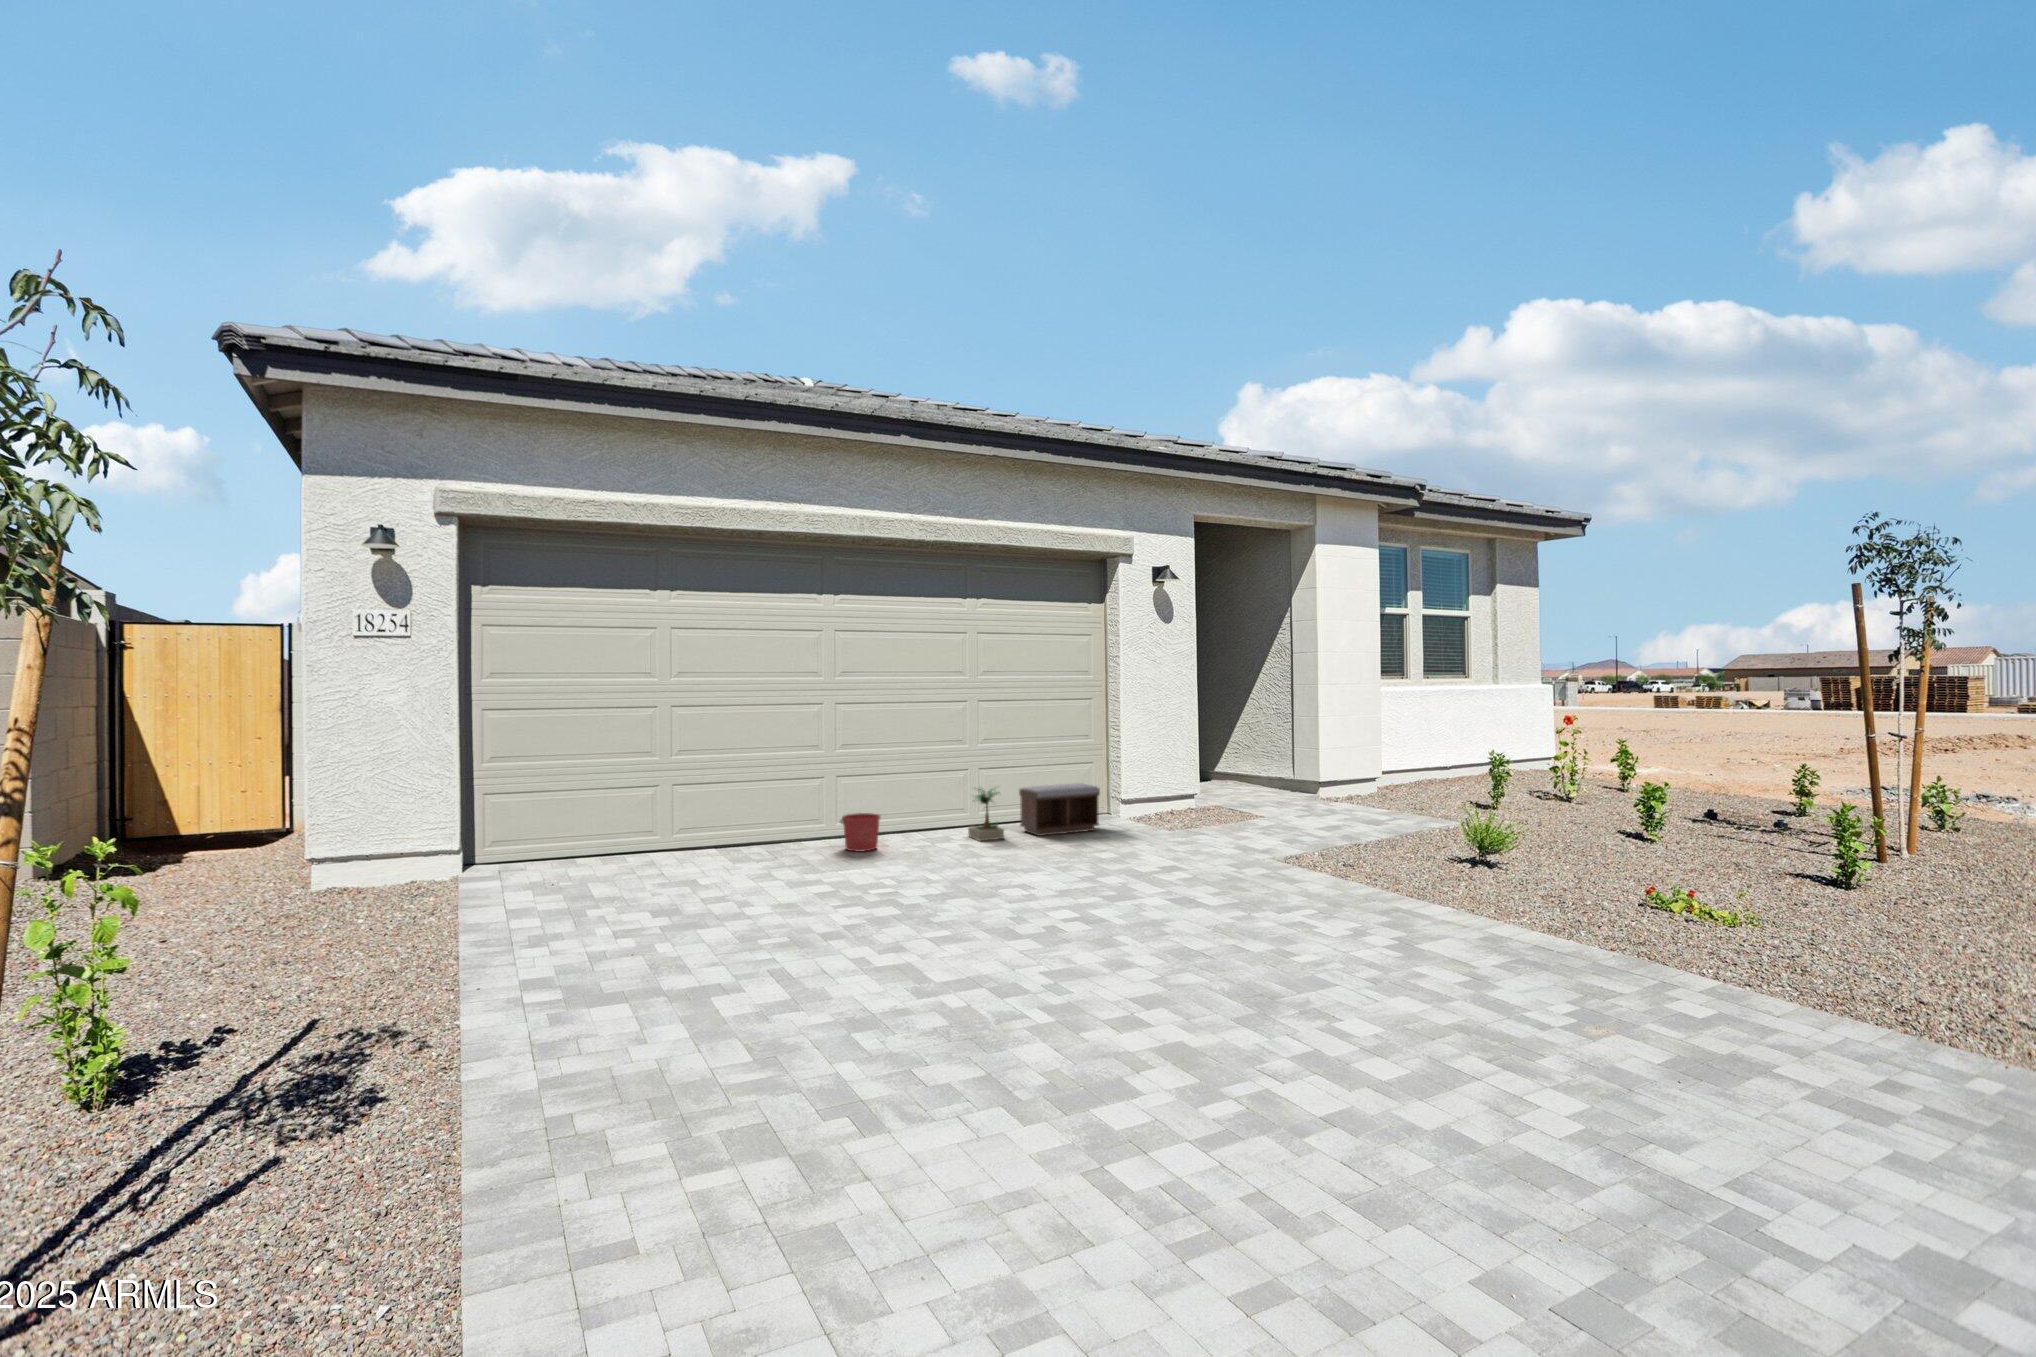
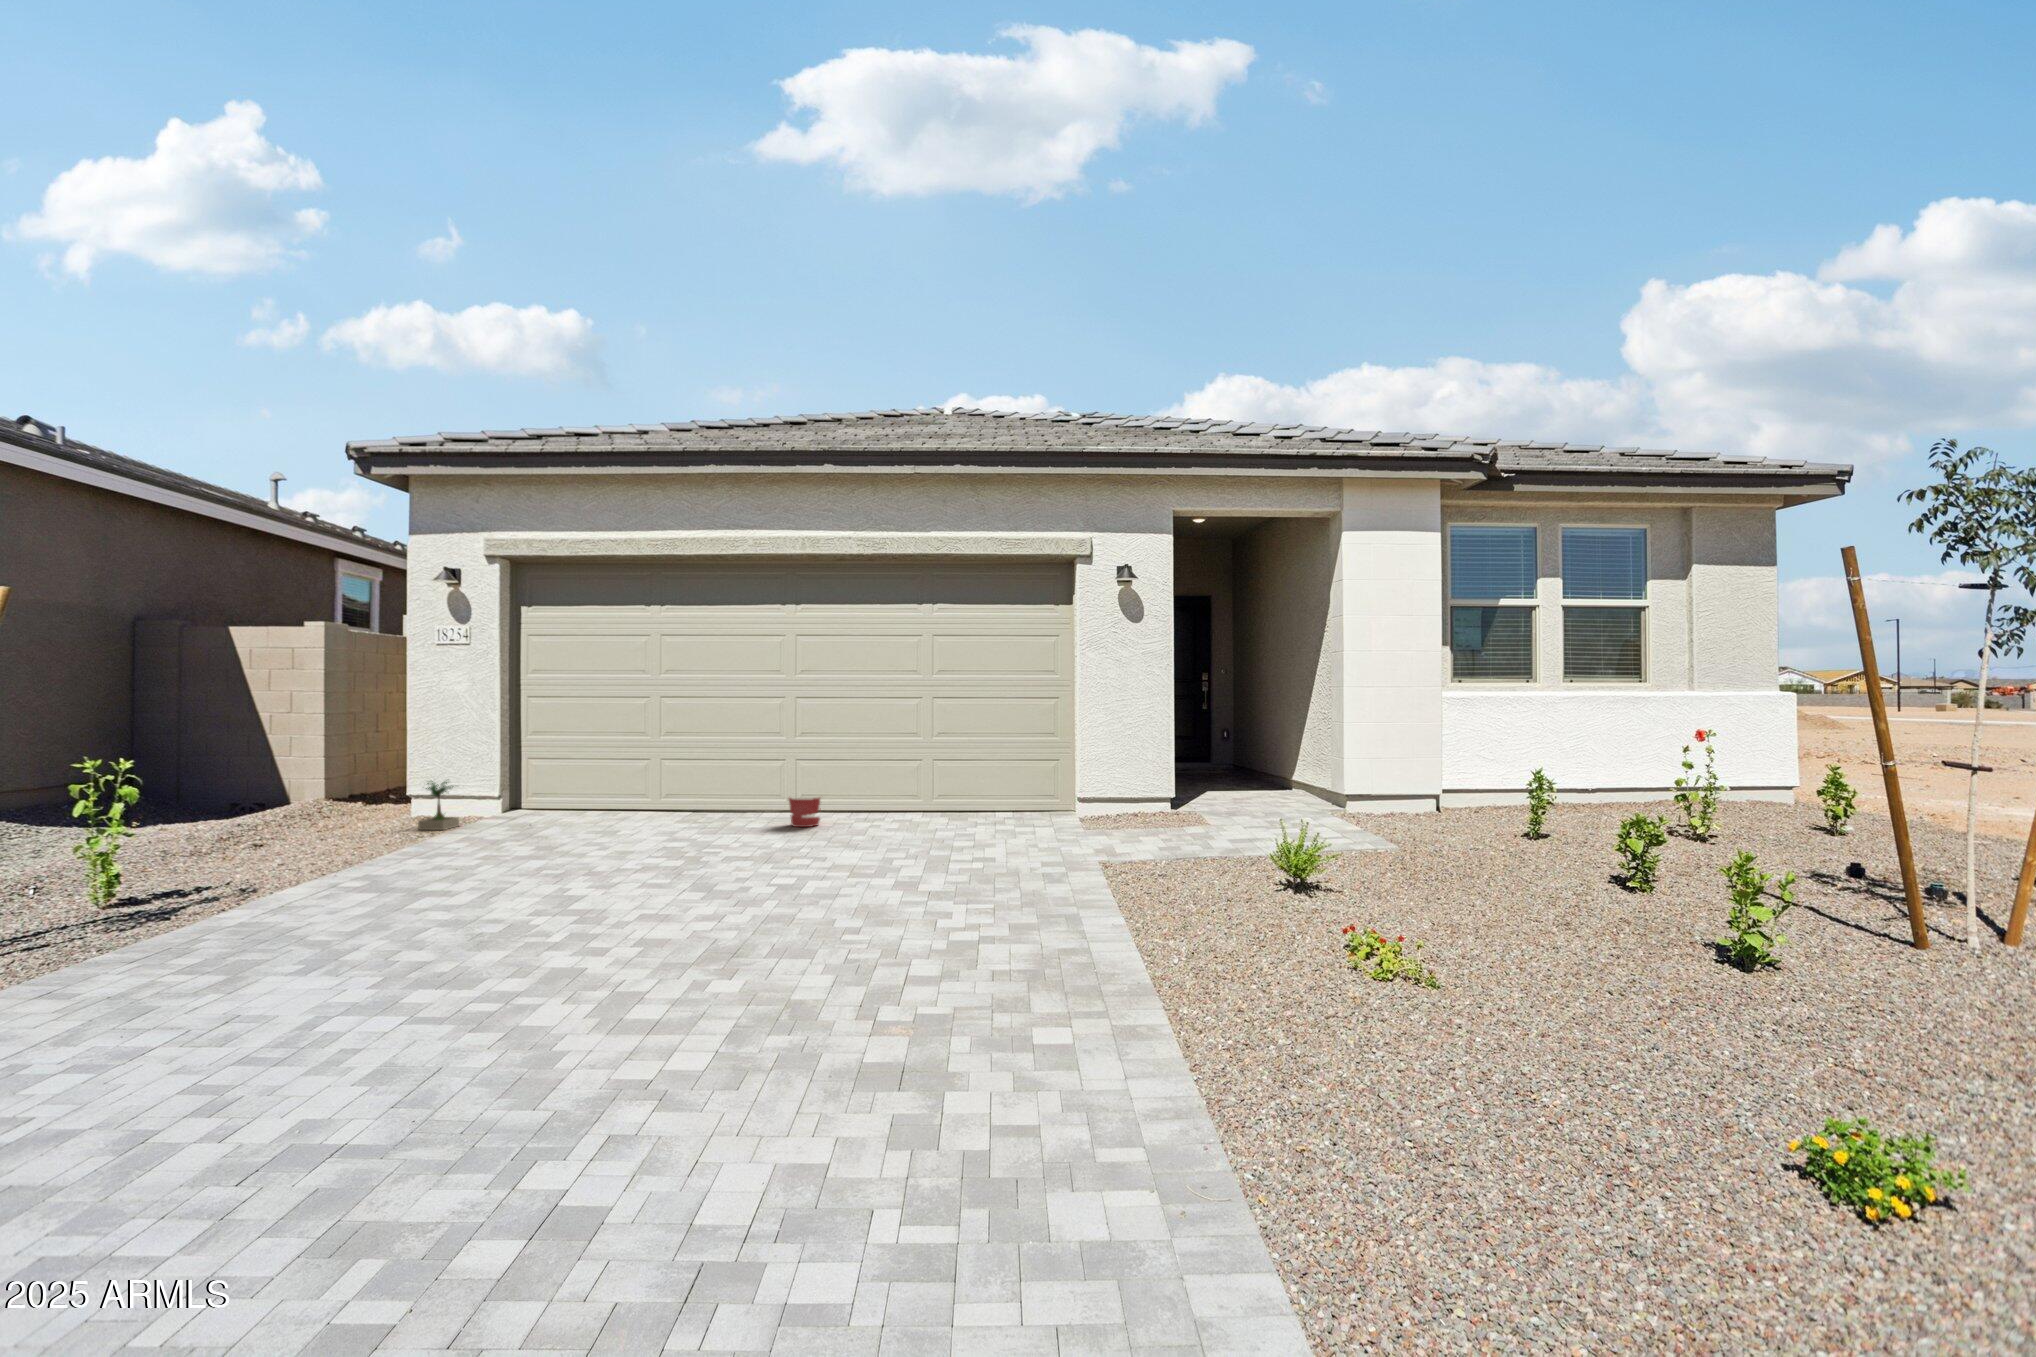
bench: present [1019,783,1100,836] -> none [969,781,1040,828]
potted plant: present [968,788,1004,841] -> present [418,780,459,830]

